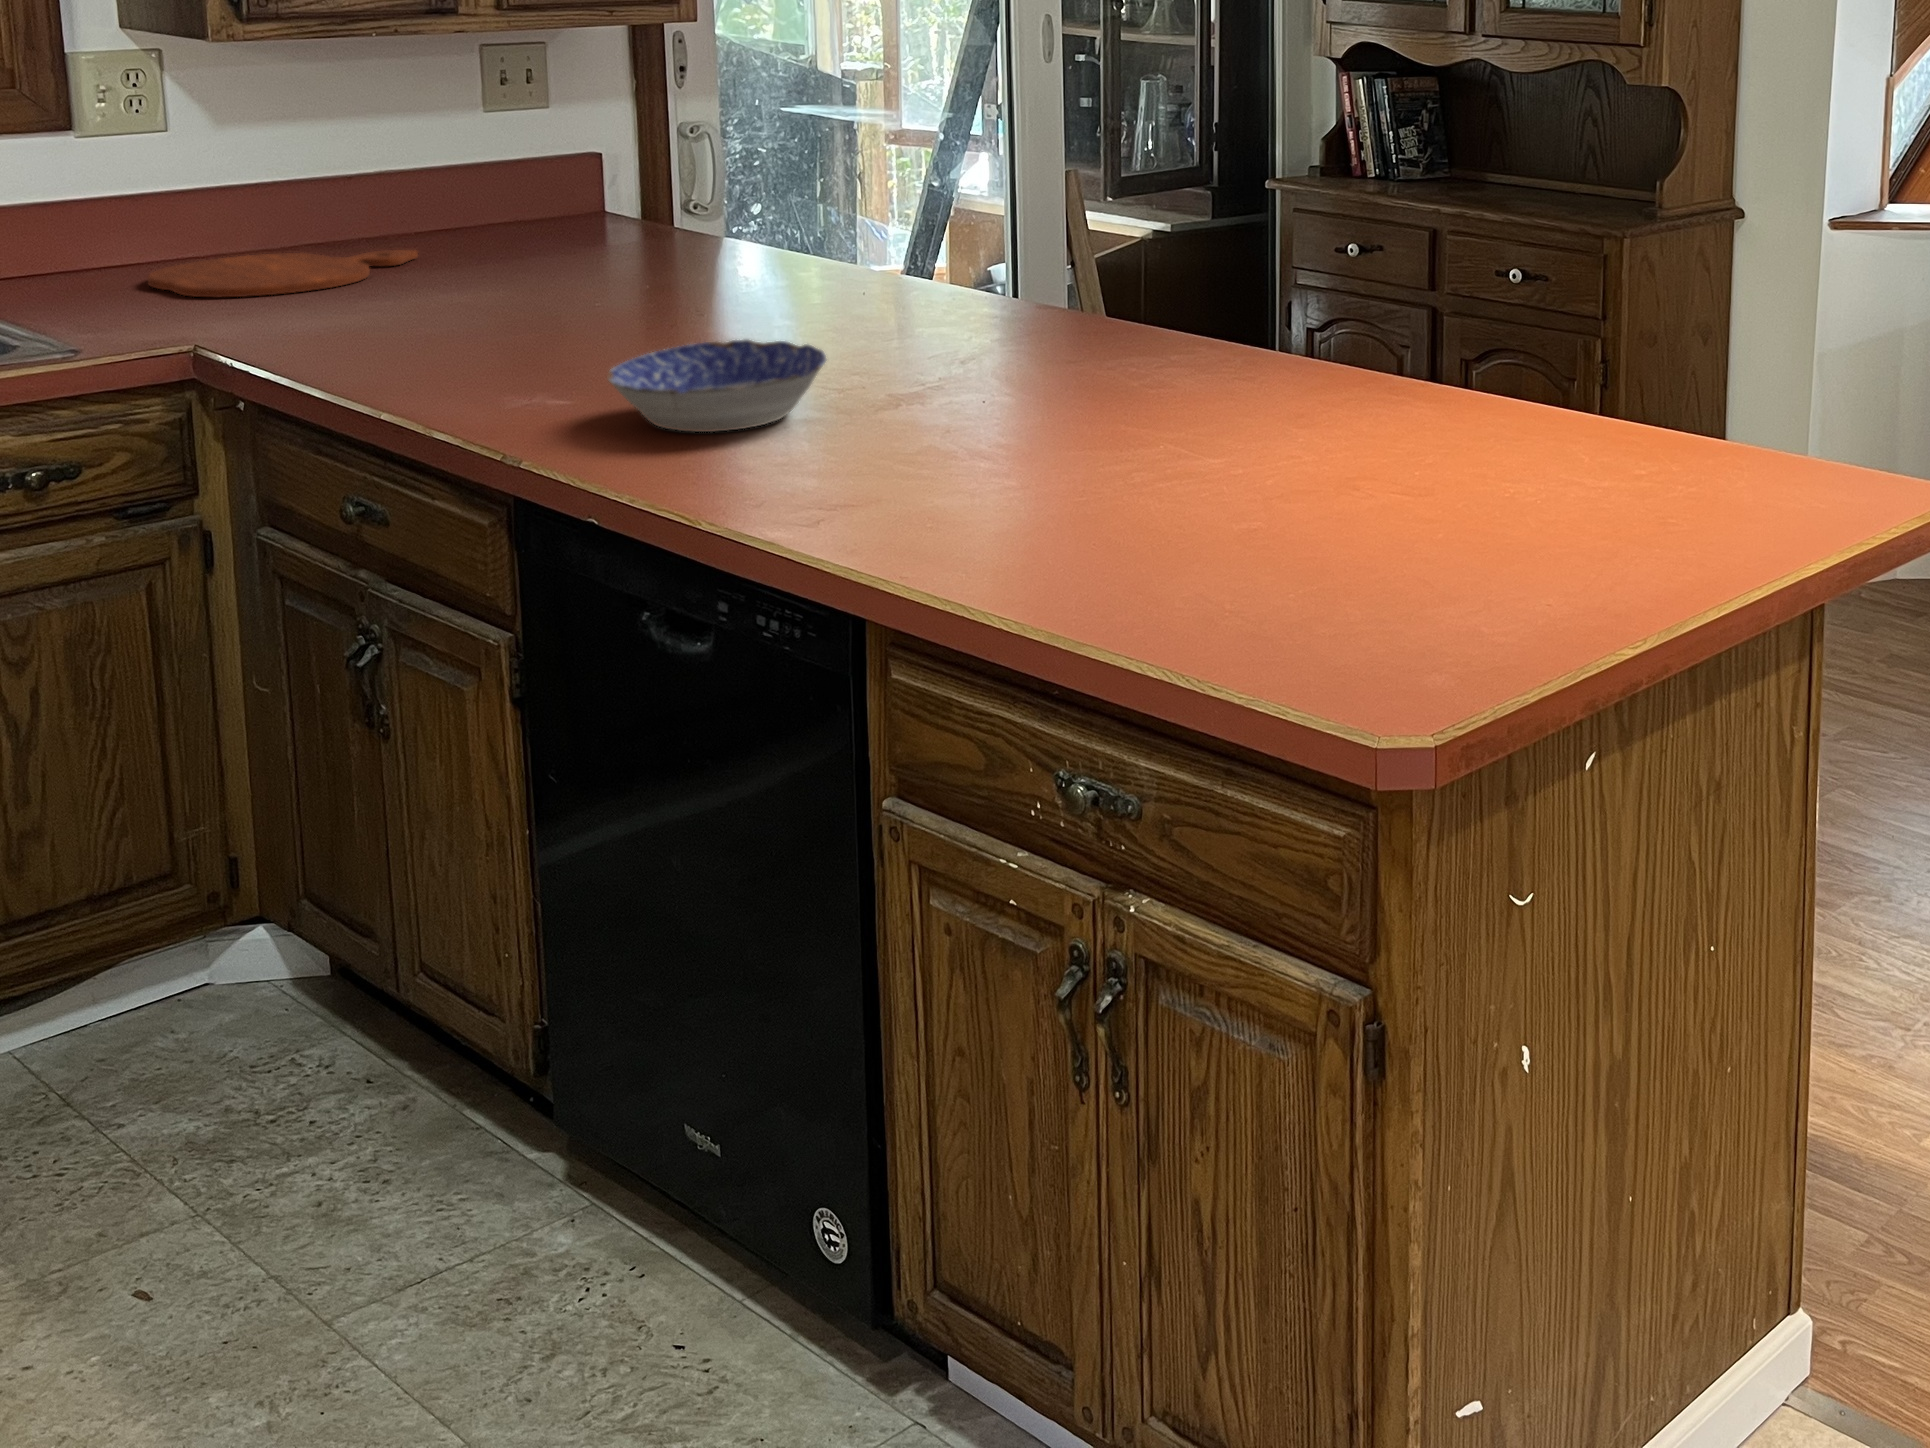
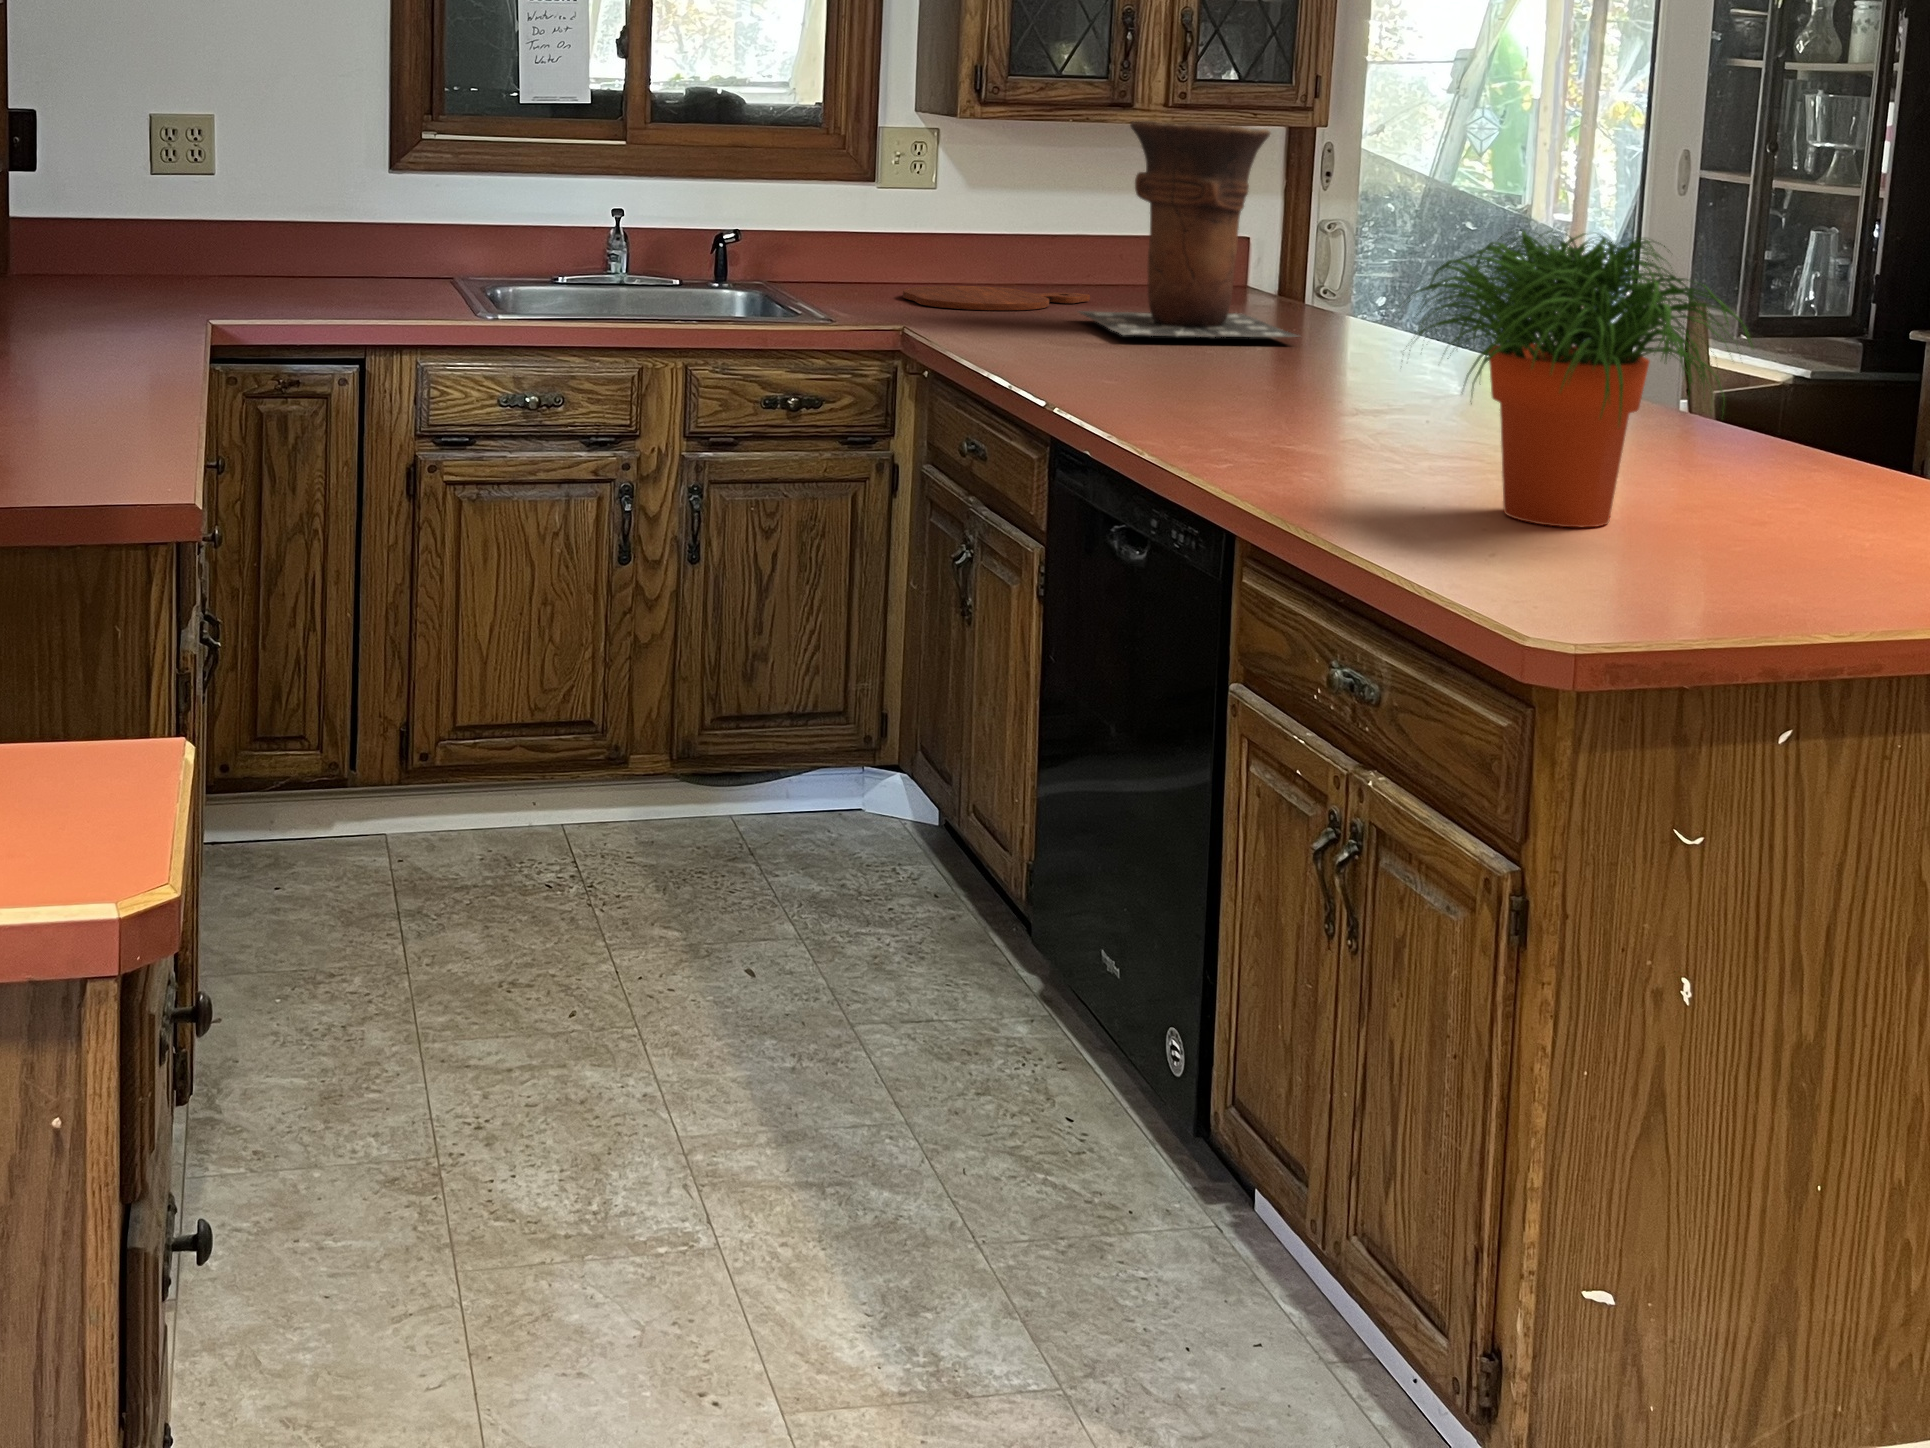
vase: none [422,37,739,317] -> present [1079,121,1297,337]
potted plant: none [1056,200,1445,548] -> present [1407,231,1754,527]
bowl: present [607,339,826,432] -> none [1133,347,1303,412]

